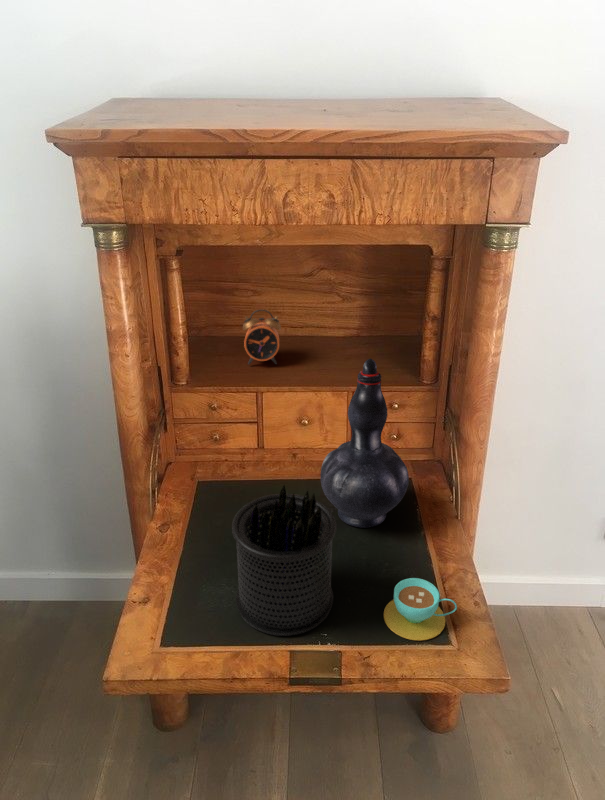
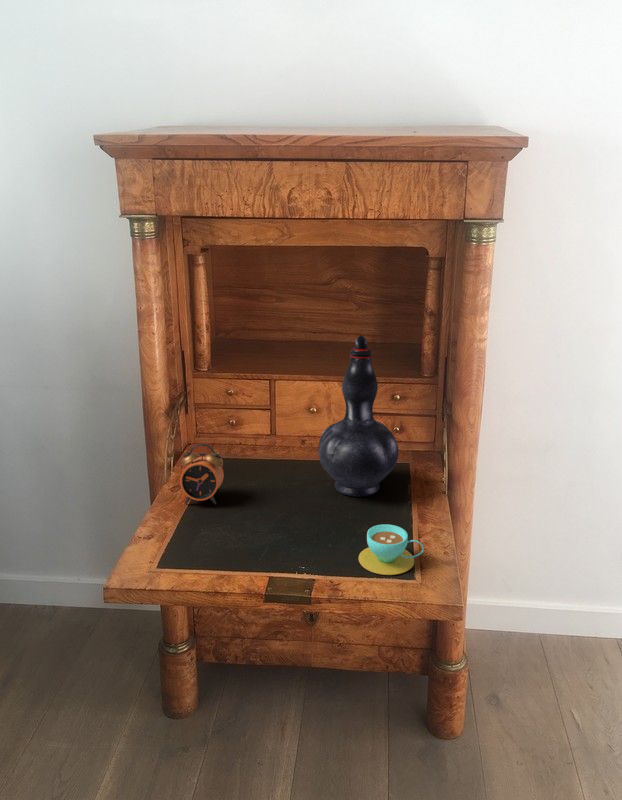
alarm clock: present [243,310,281,364] -> present [180,444,224,504]
pen holder: present [232,486,336,636] -> none [225,425,317,565]

